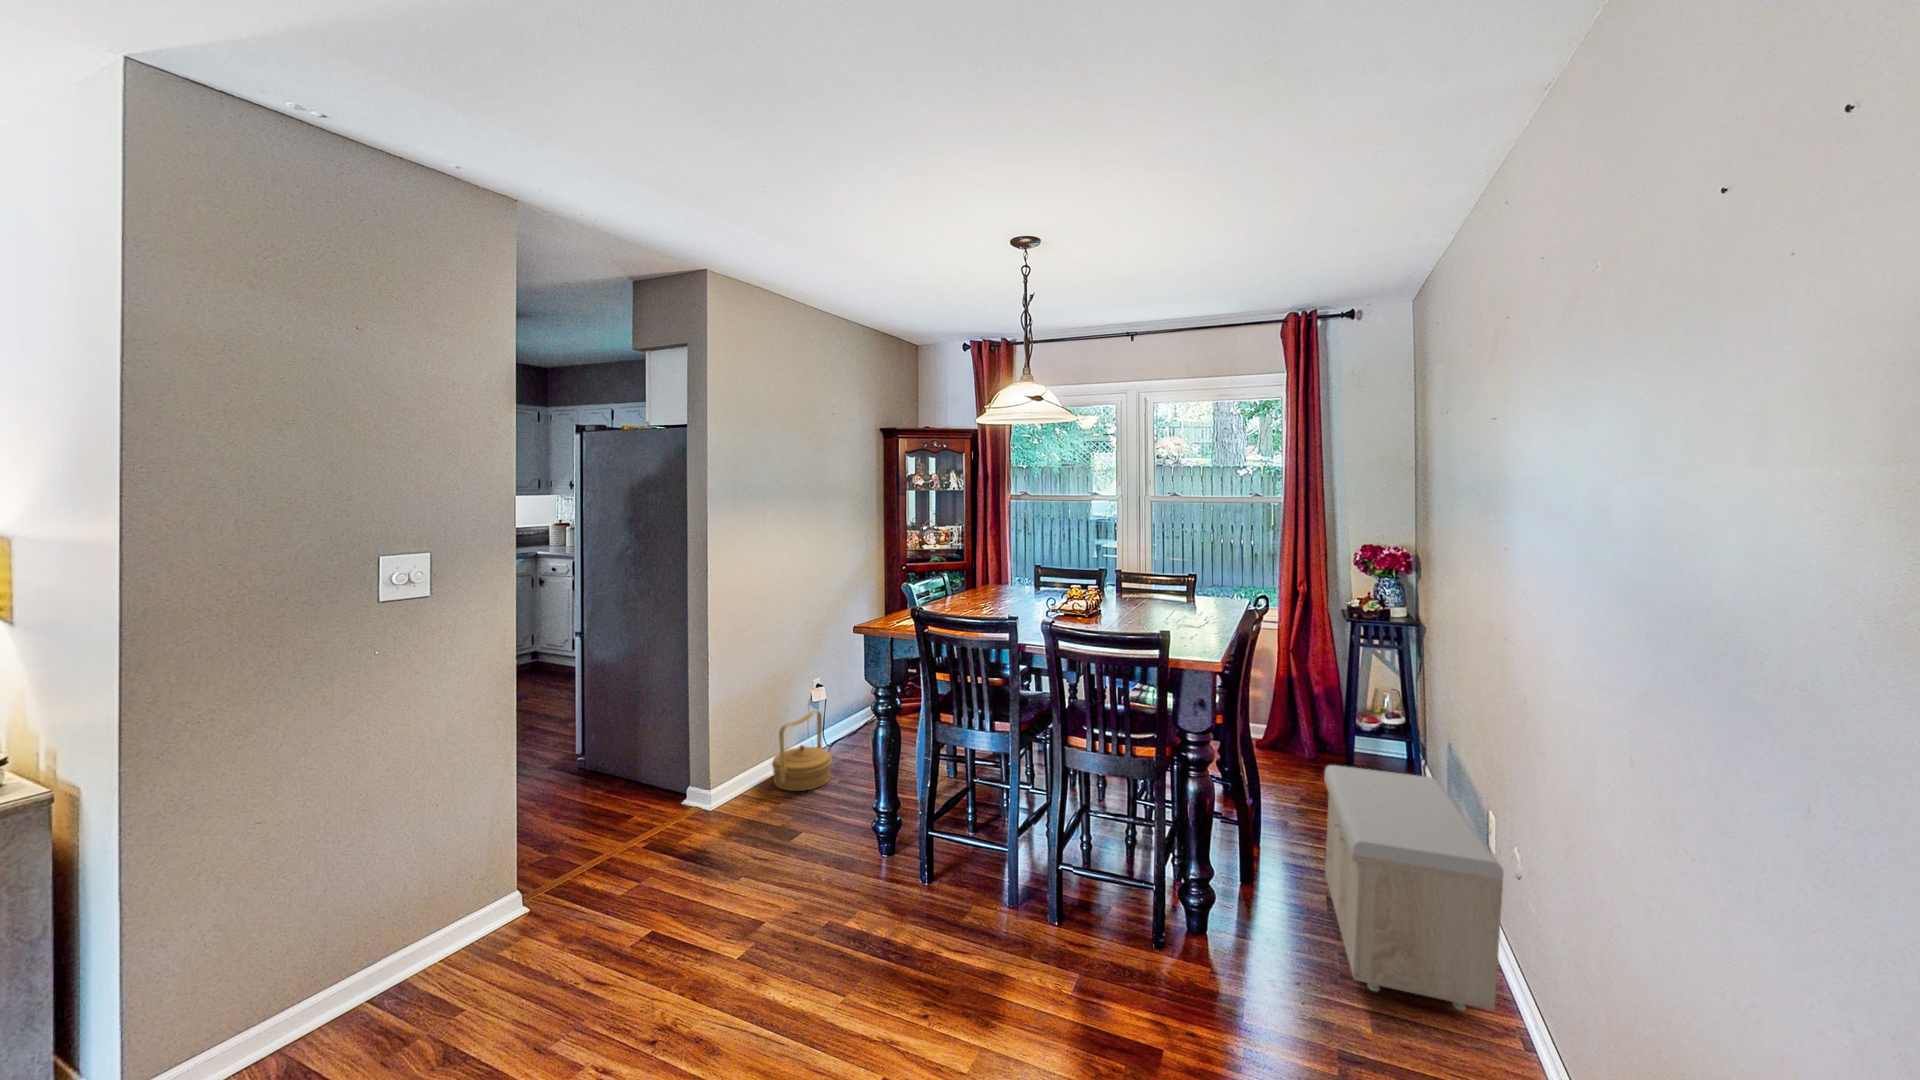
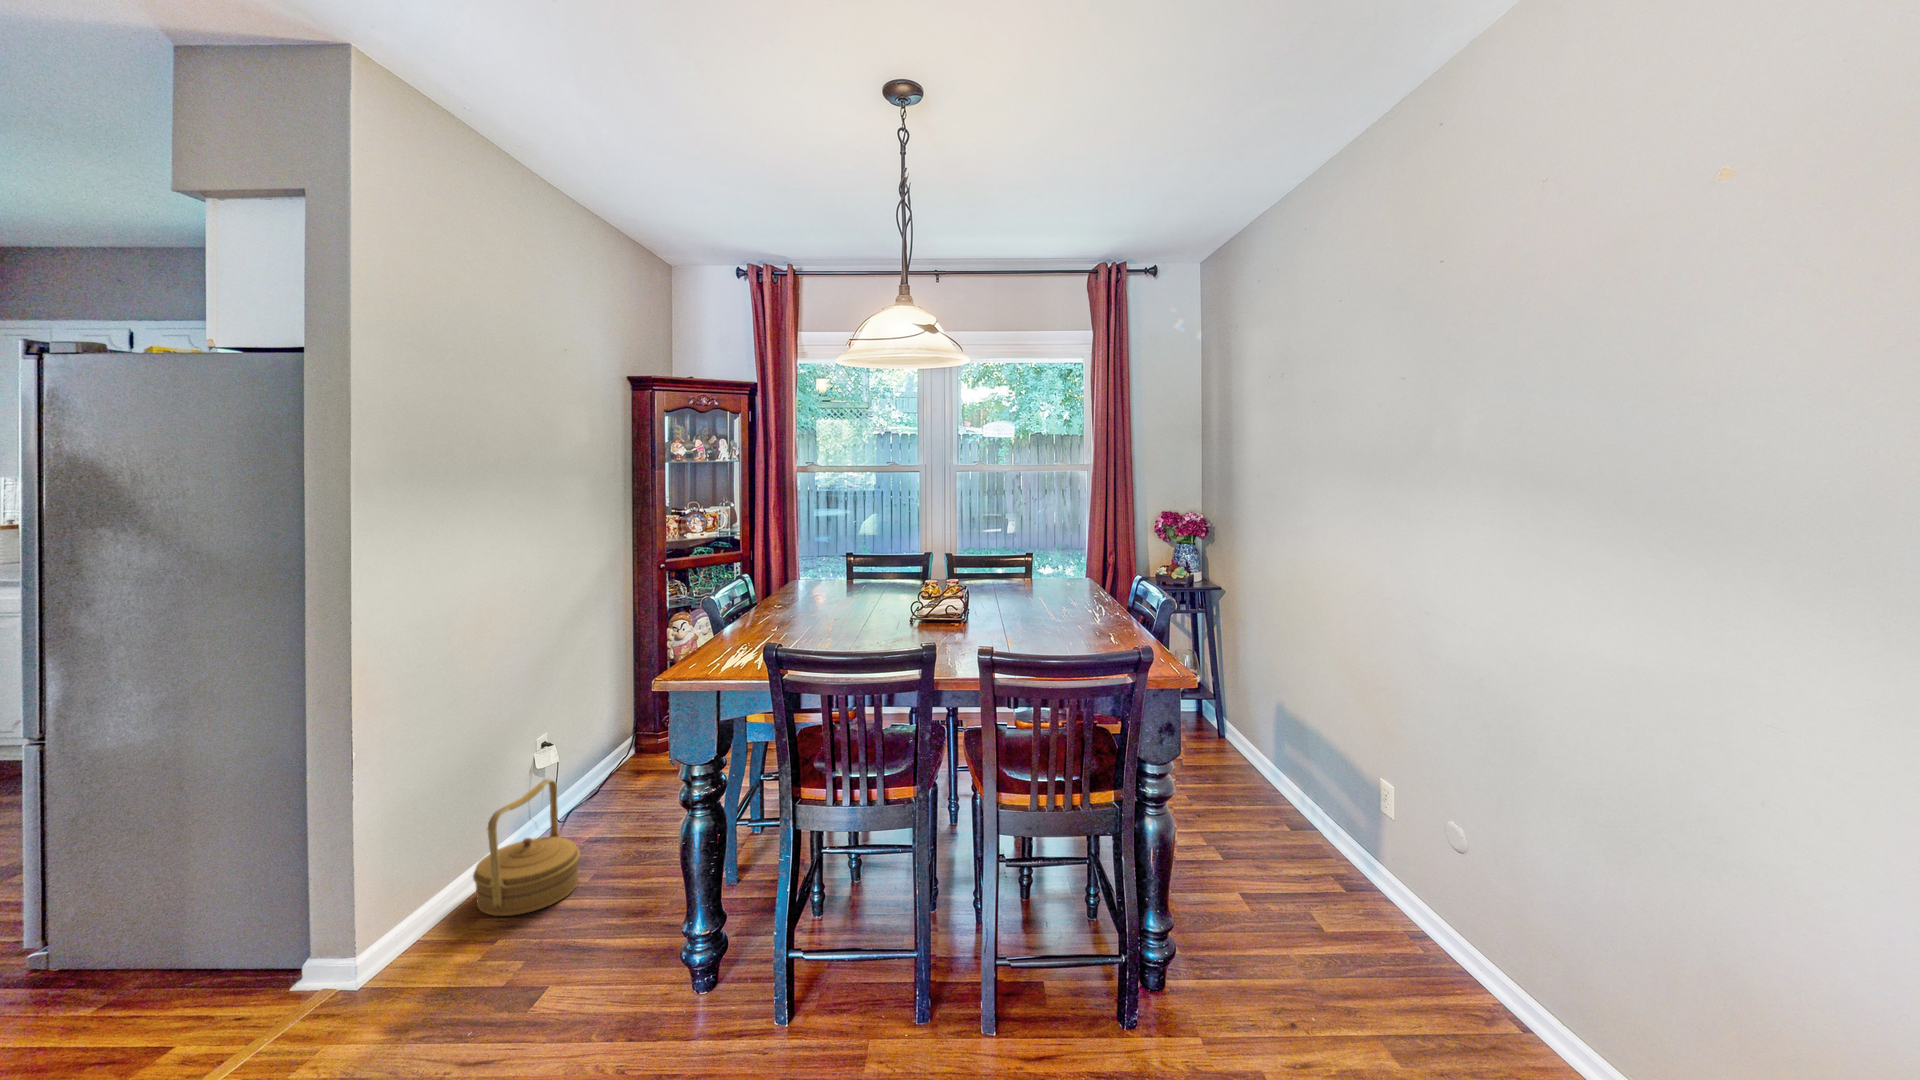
storage bench: present [1324,765,1504,1011] -> none [1267,750,1537,1026]

